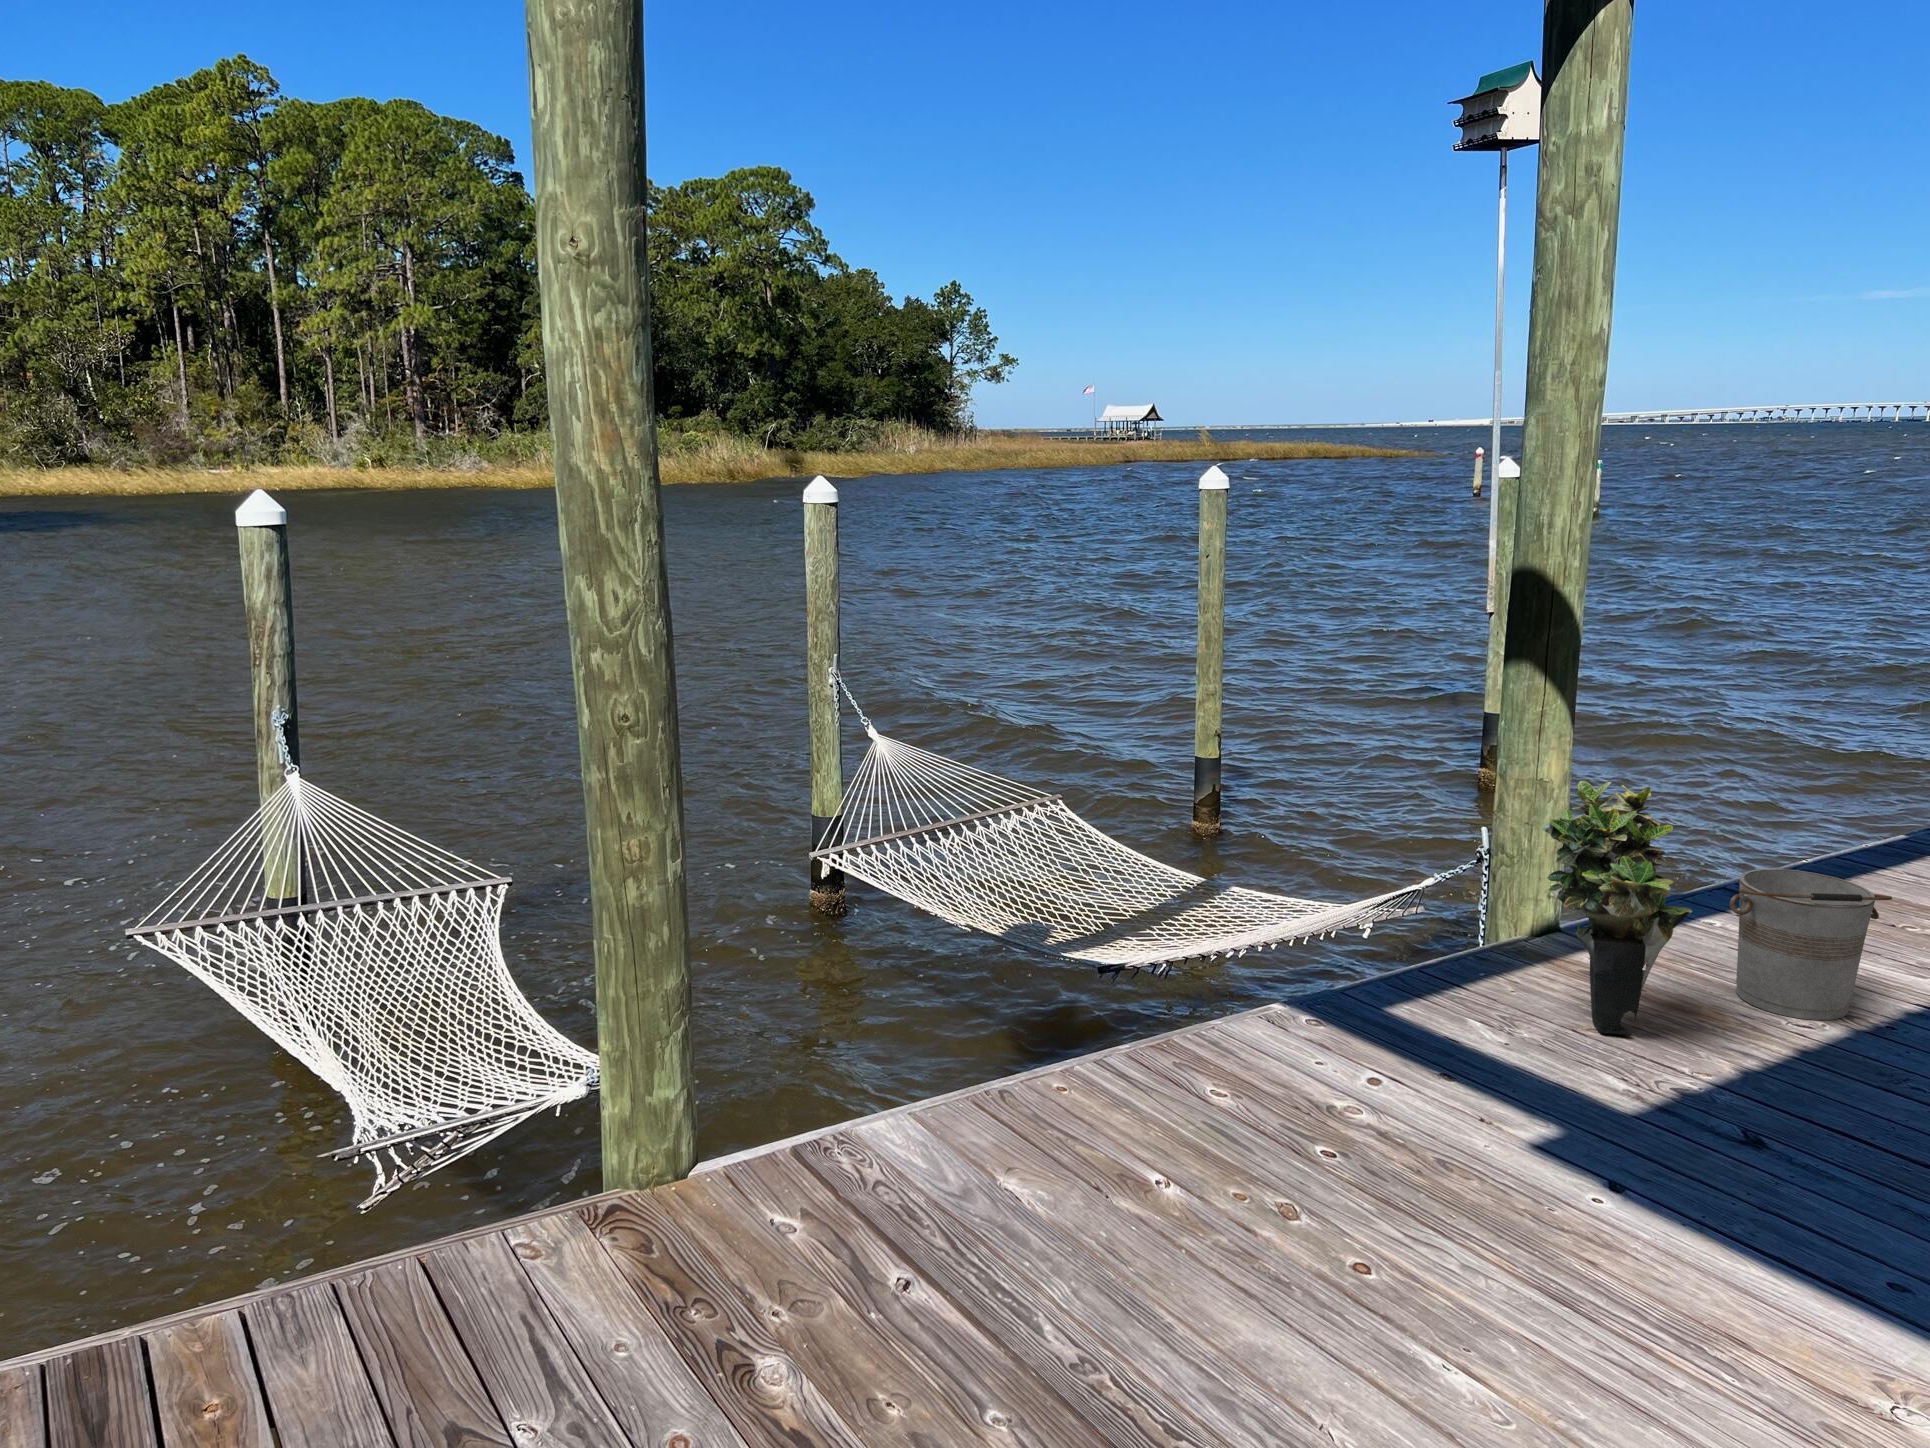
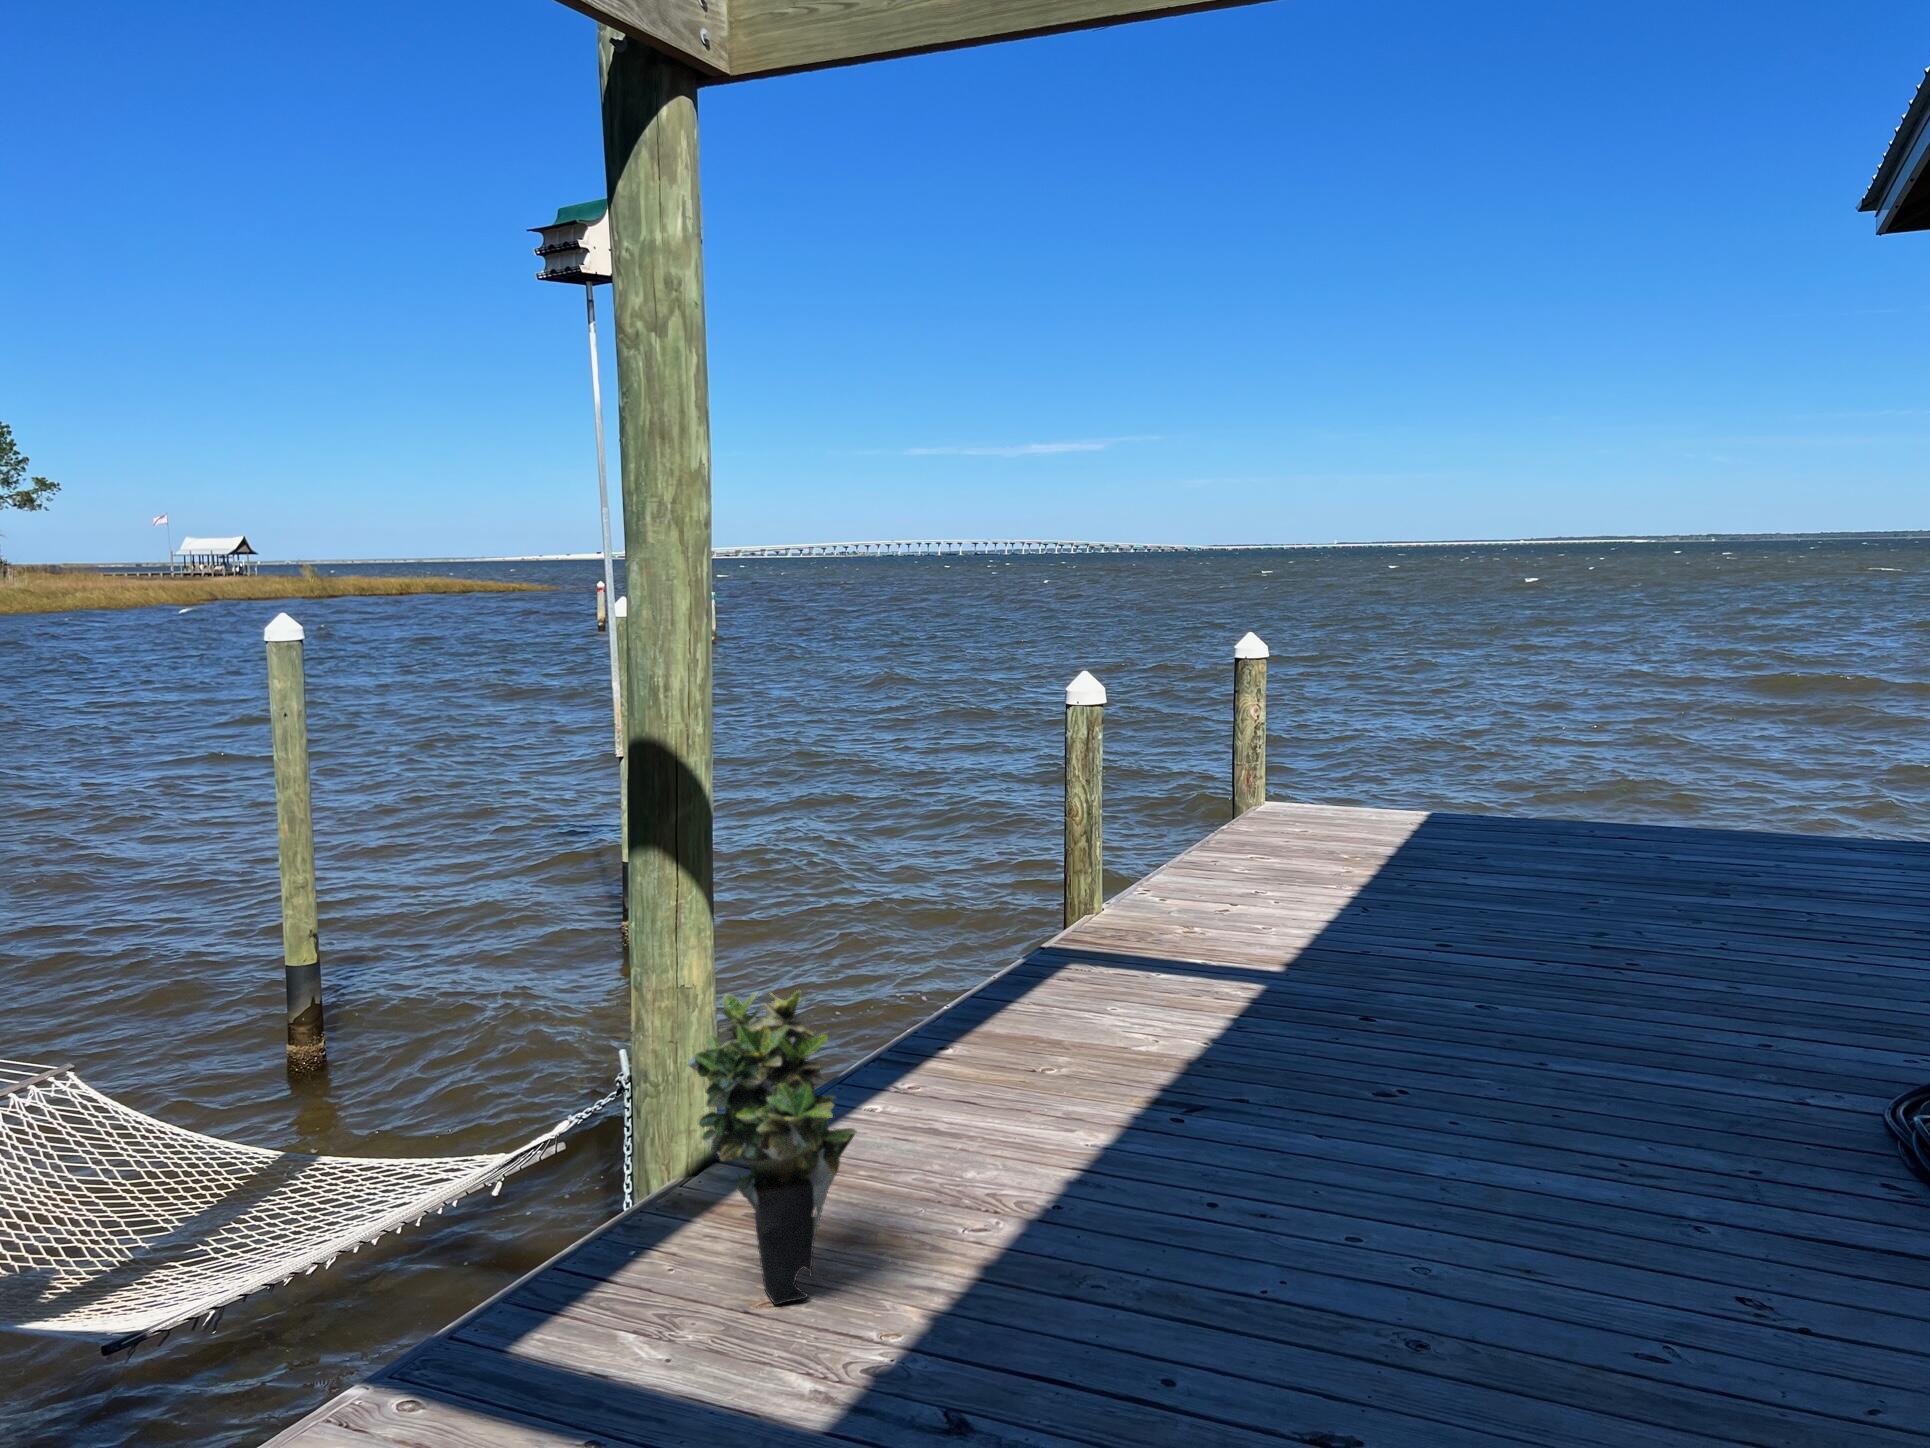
bucket: present [1729,869,1892,1020] -> none [889,1047,1035,1217]

